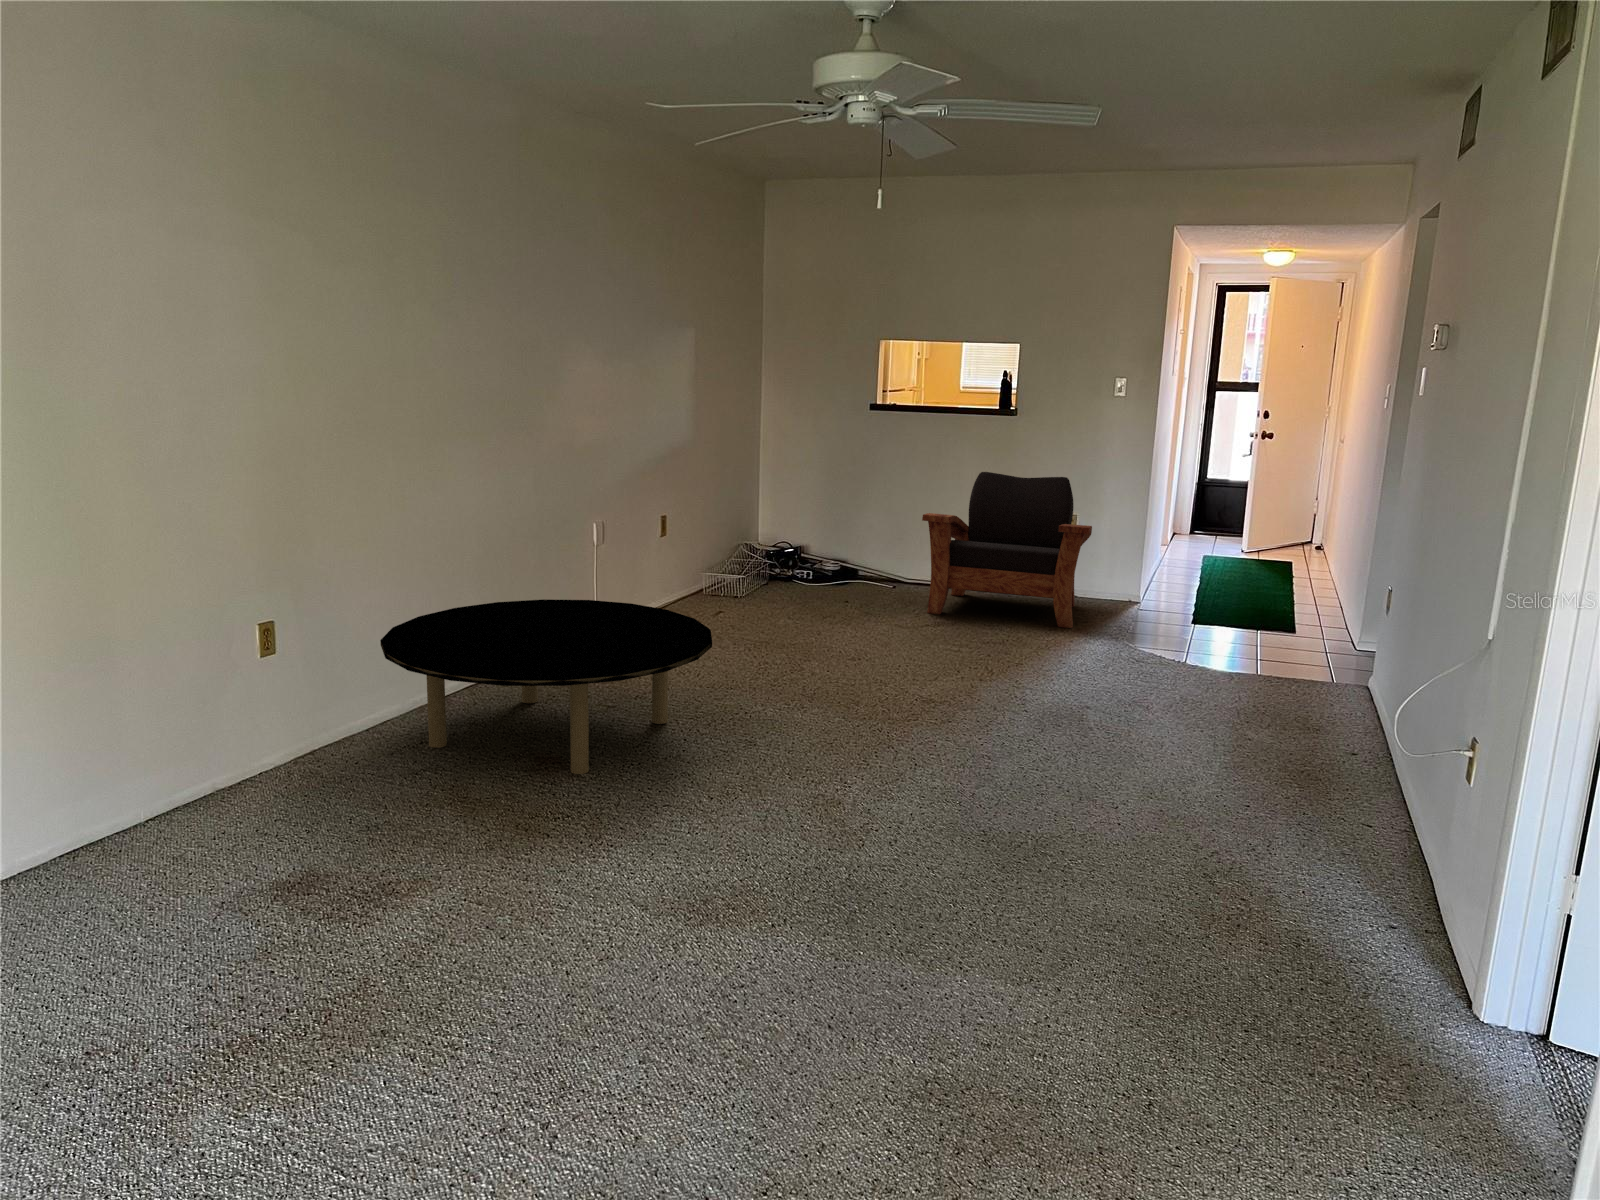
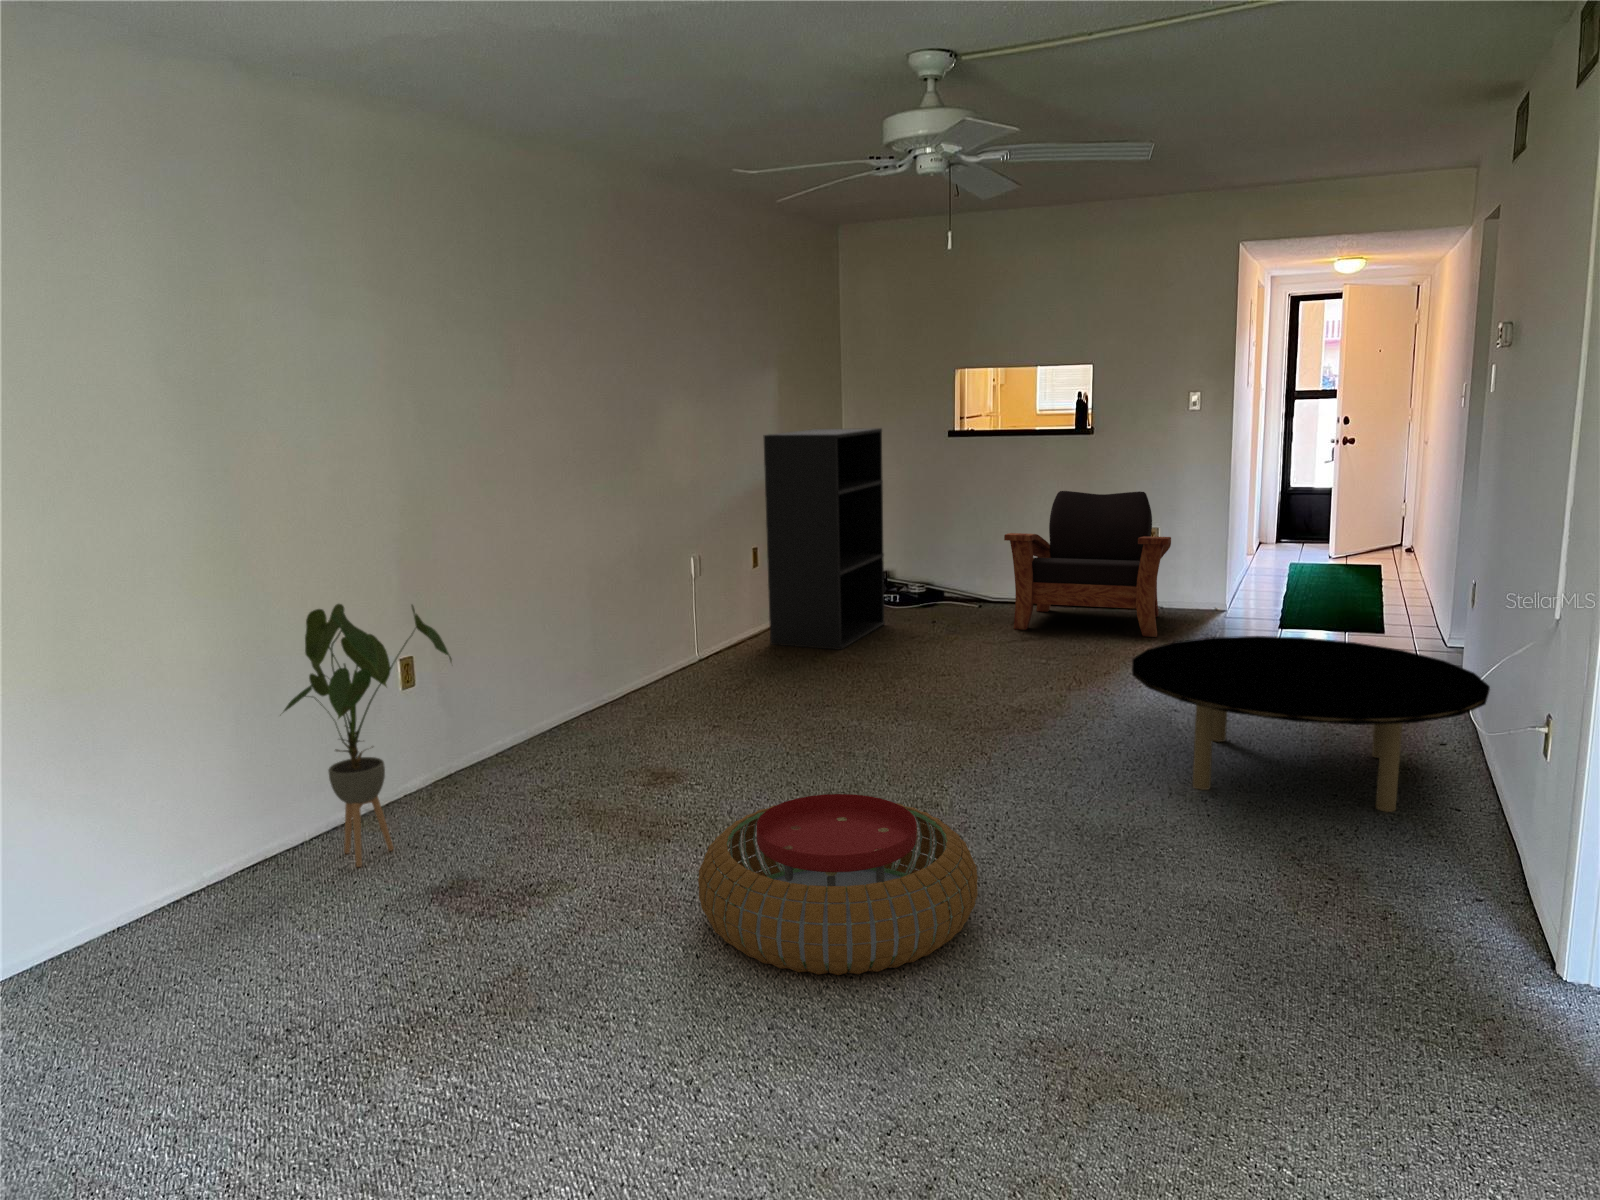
bookshelf: none [672,392,801,627] -> present [764,428,885,650]
house plant: none [102,561,310,857] -> present [284,604,452,867]
coffee table: present [380,599,712,774] -> present [1132,636,1490,812]
pouf: none [572,797,878,1000] -> present [698,794,978,975]

